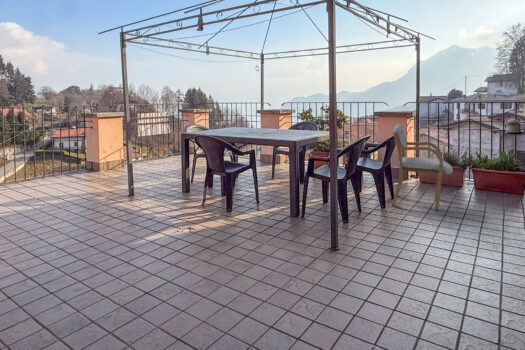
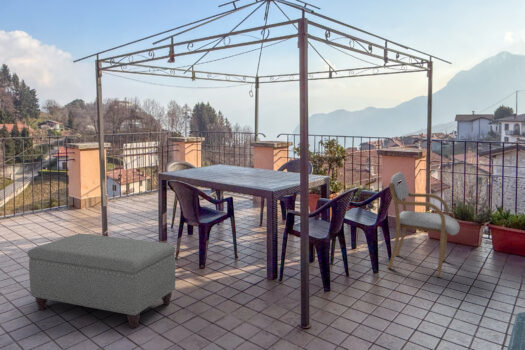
ottoman: none [90,180,219,254] -> present [28,234,175,328]

